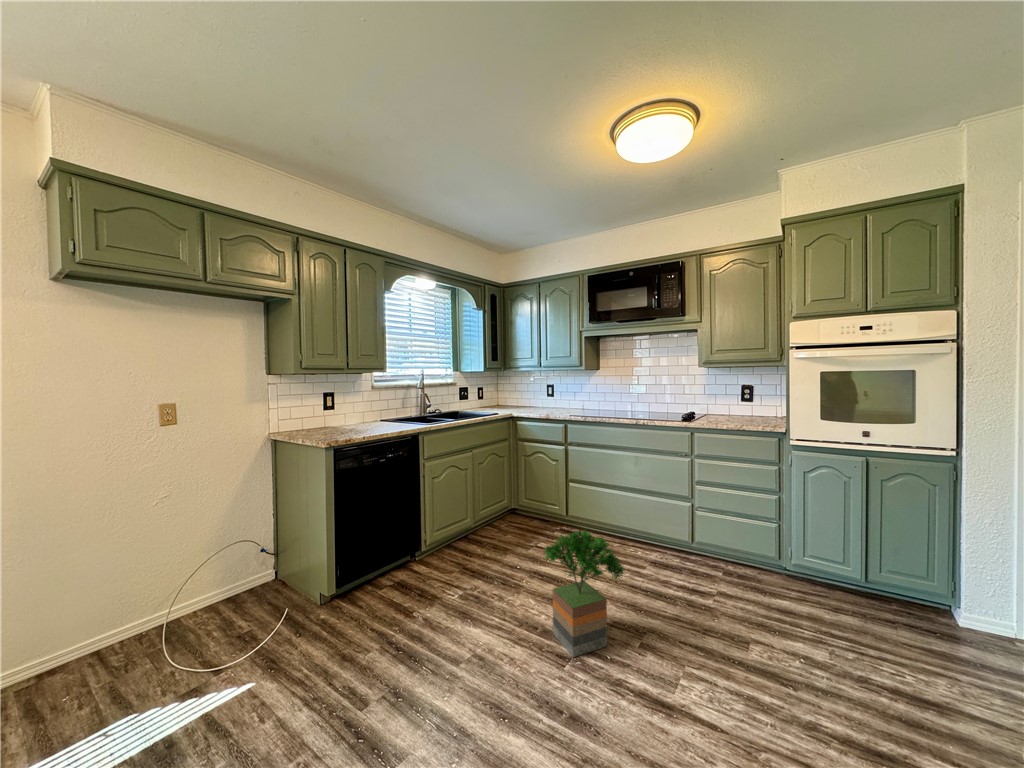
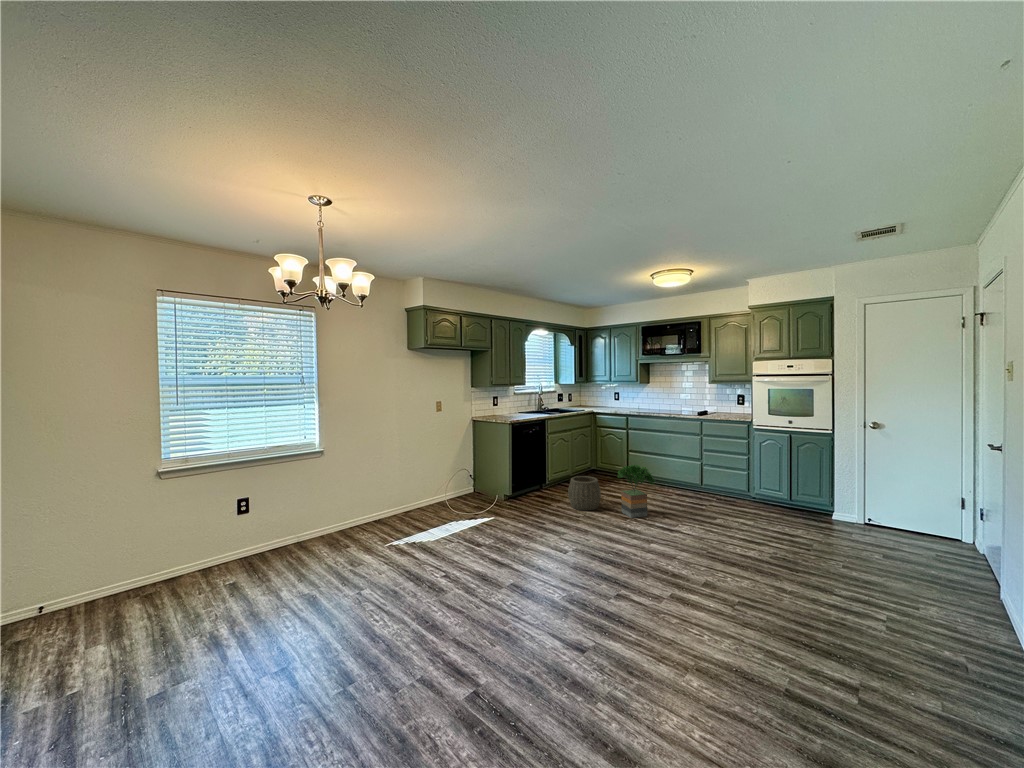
woven basket: none [444,549,513,634] -> present [568,476,601,510]

